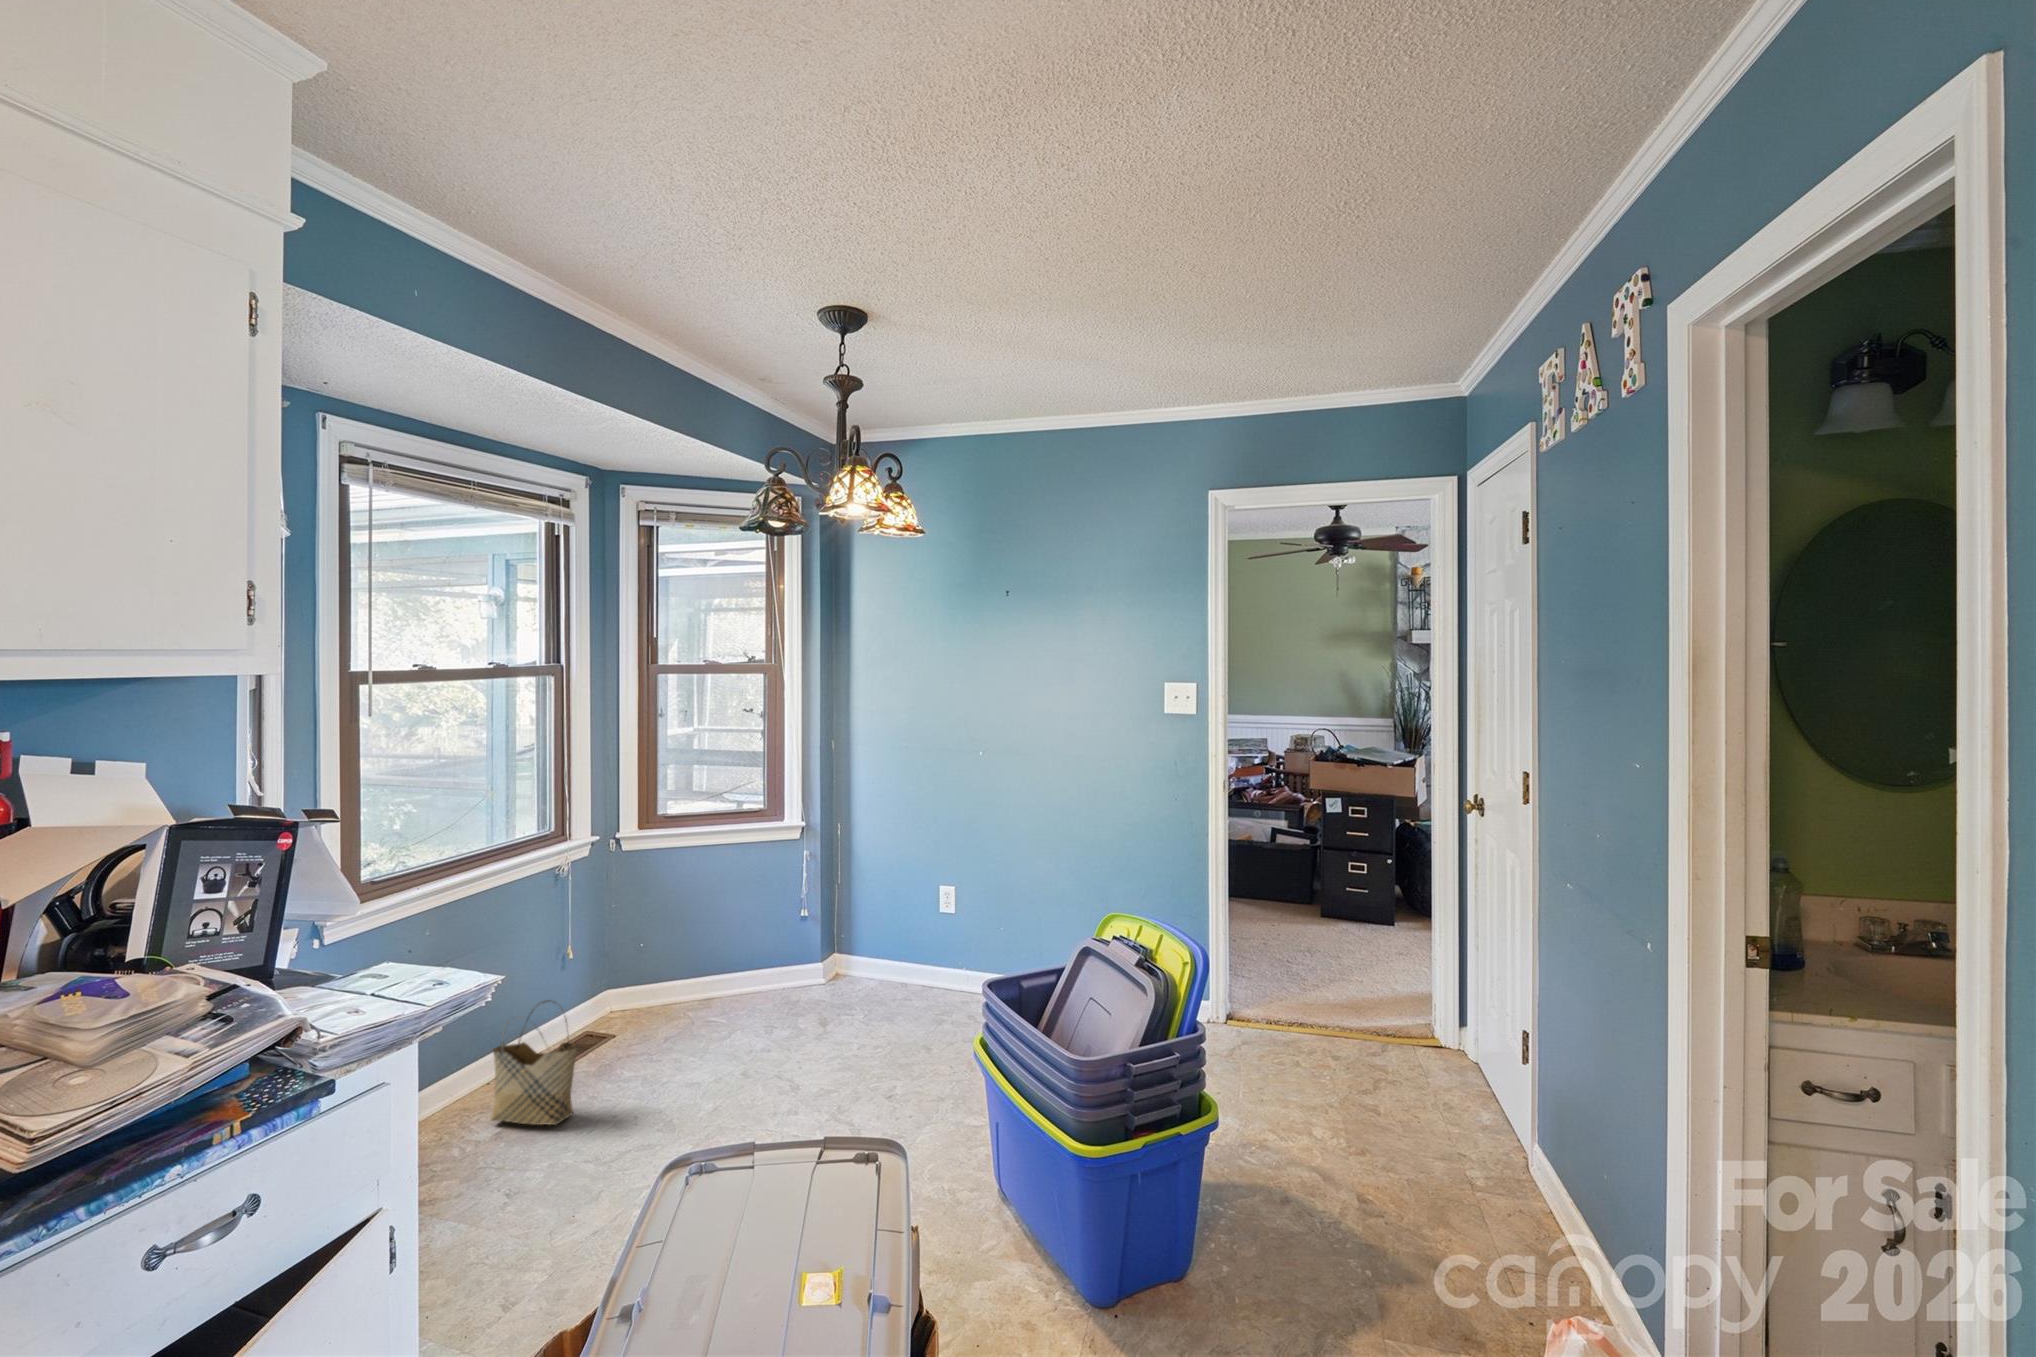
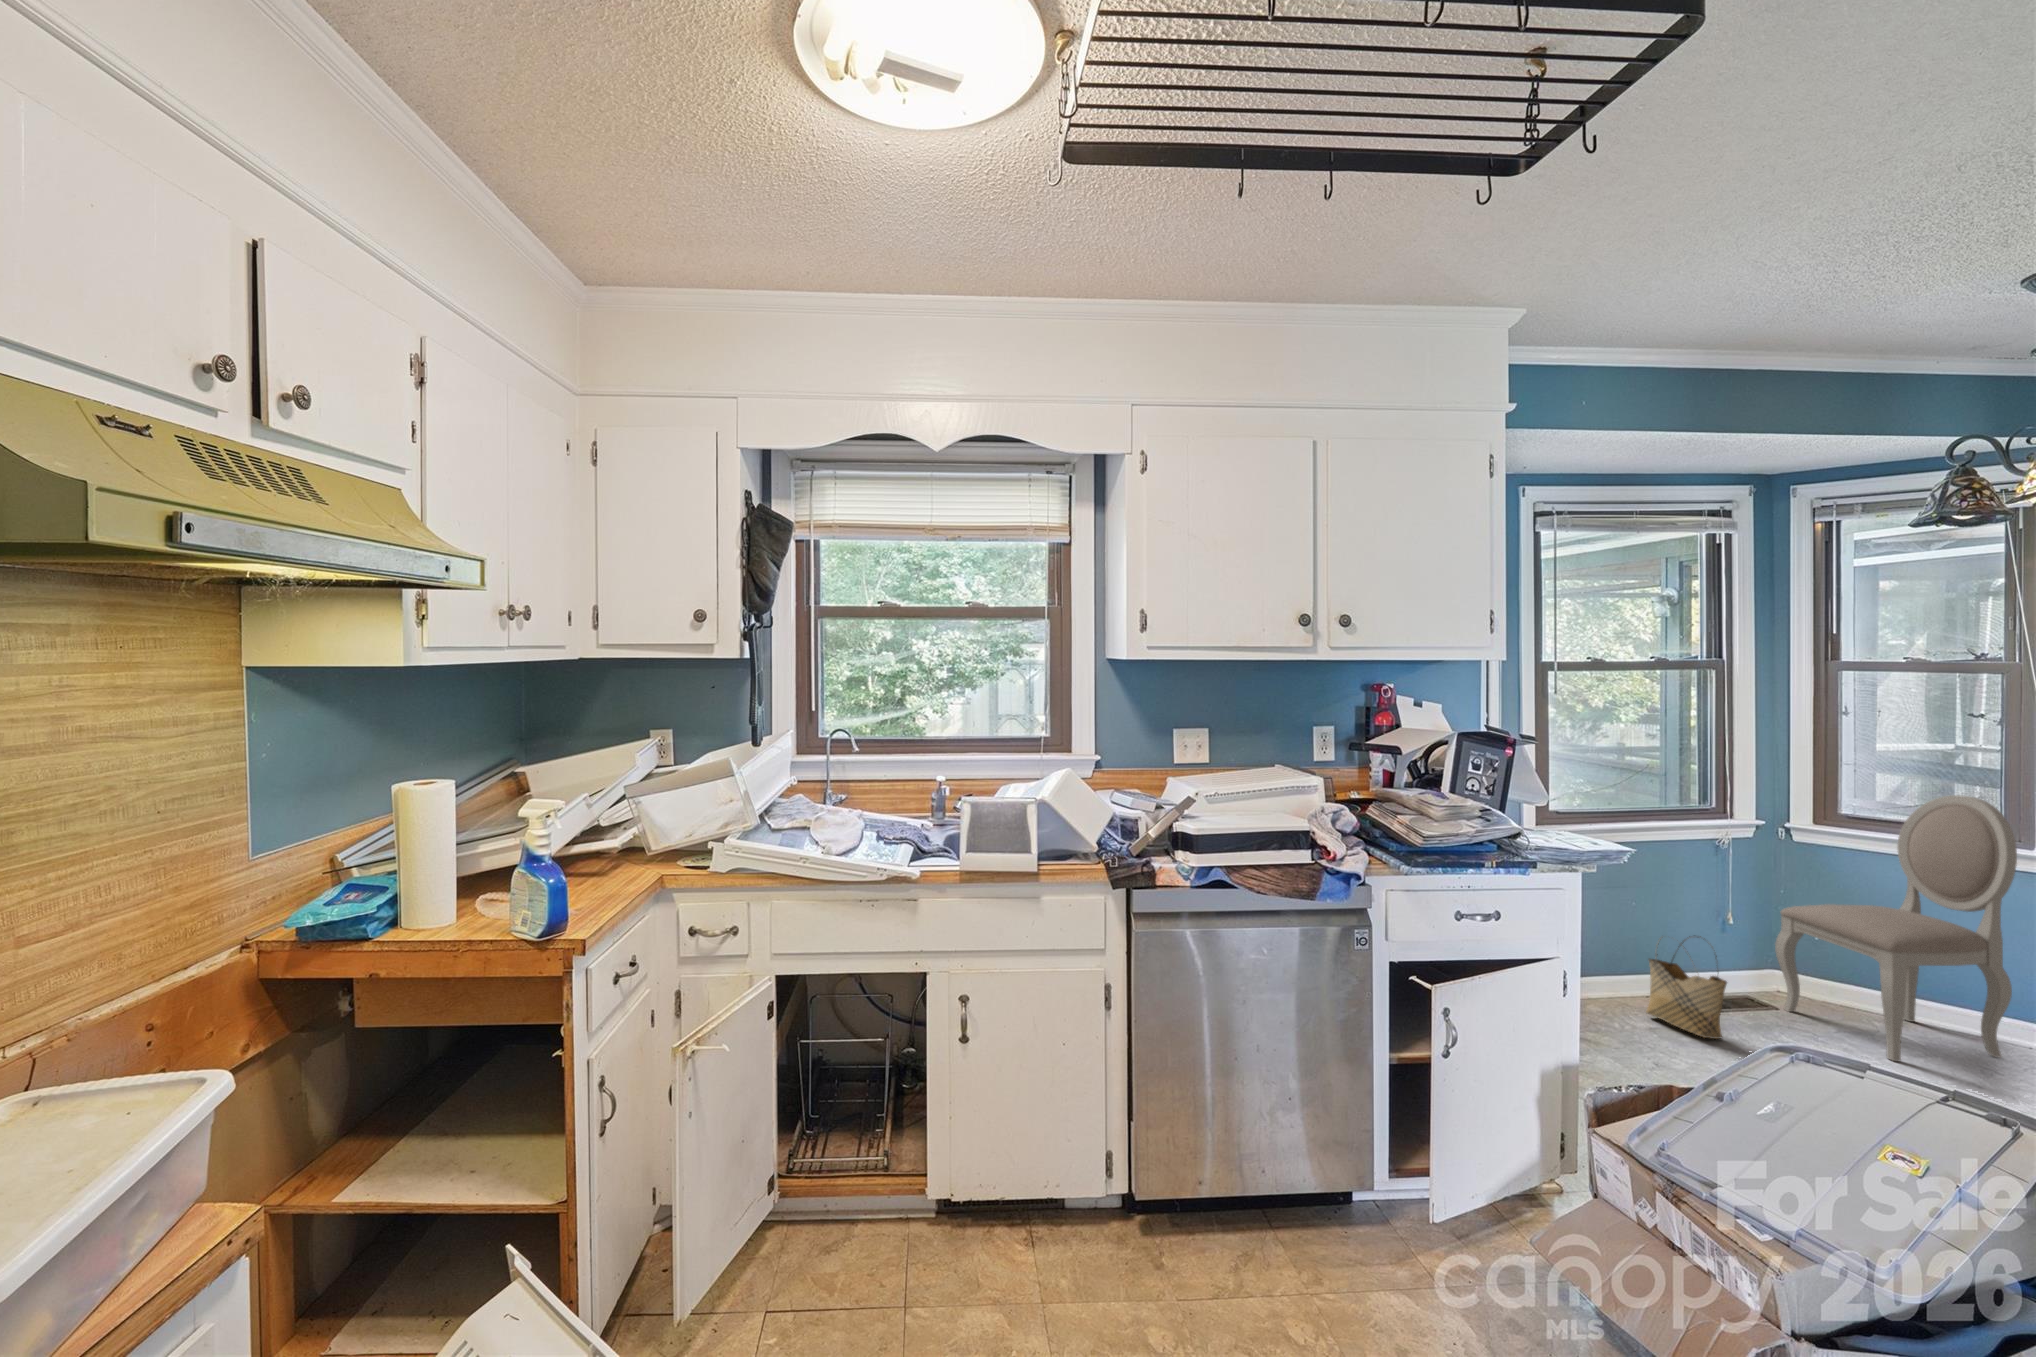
dining chair: none [613,789,776,1057] -> present [1775,795,2017,1061]

